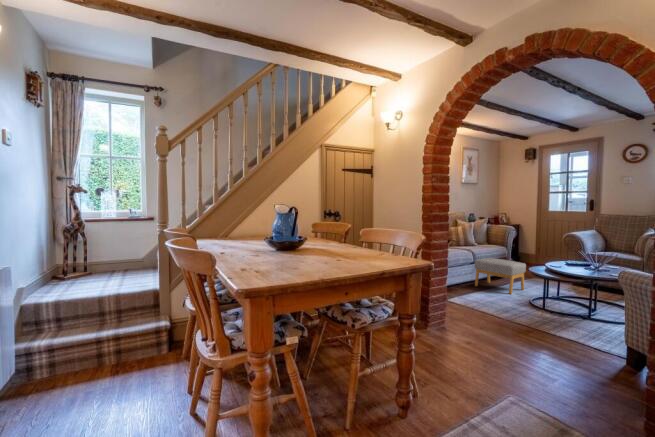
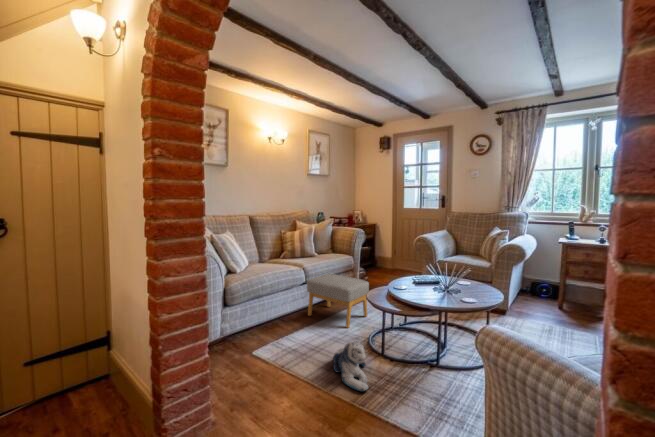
plush toy: none [509,292,539,320] -> present [333,342,368,392]

